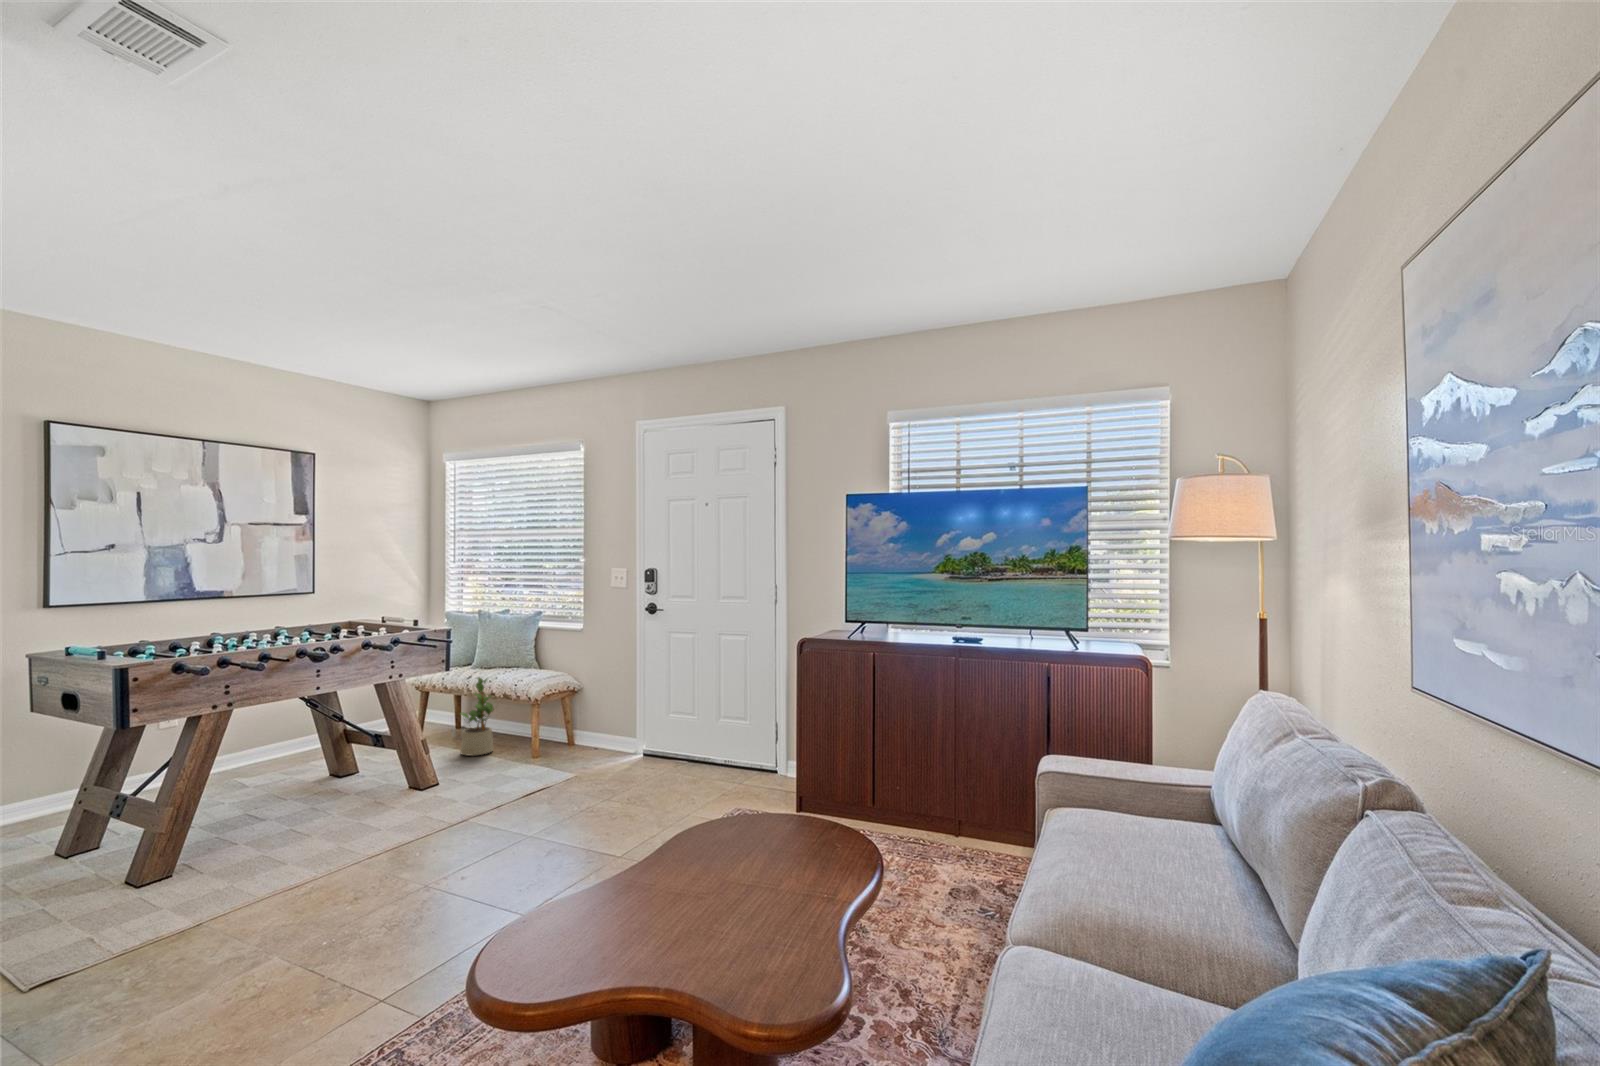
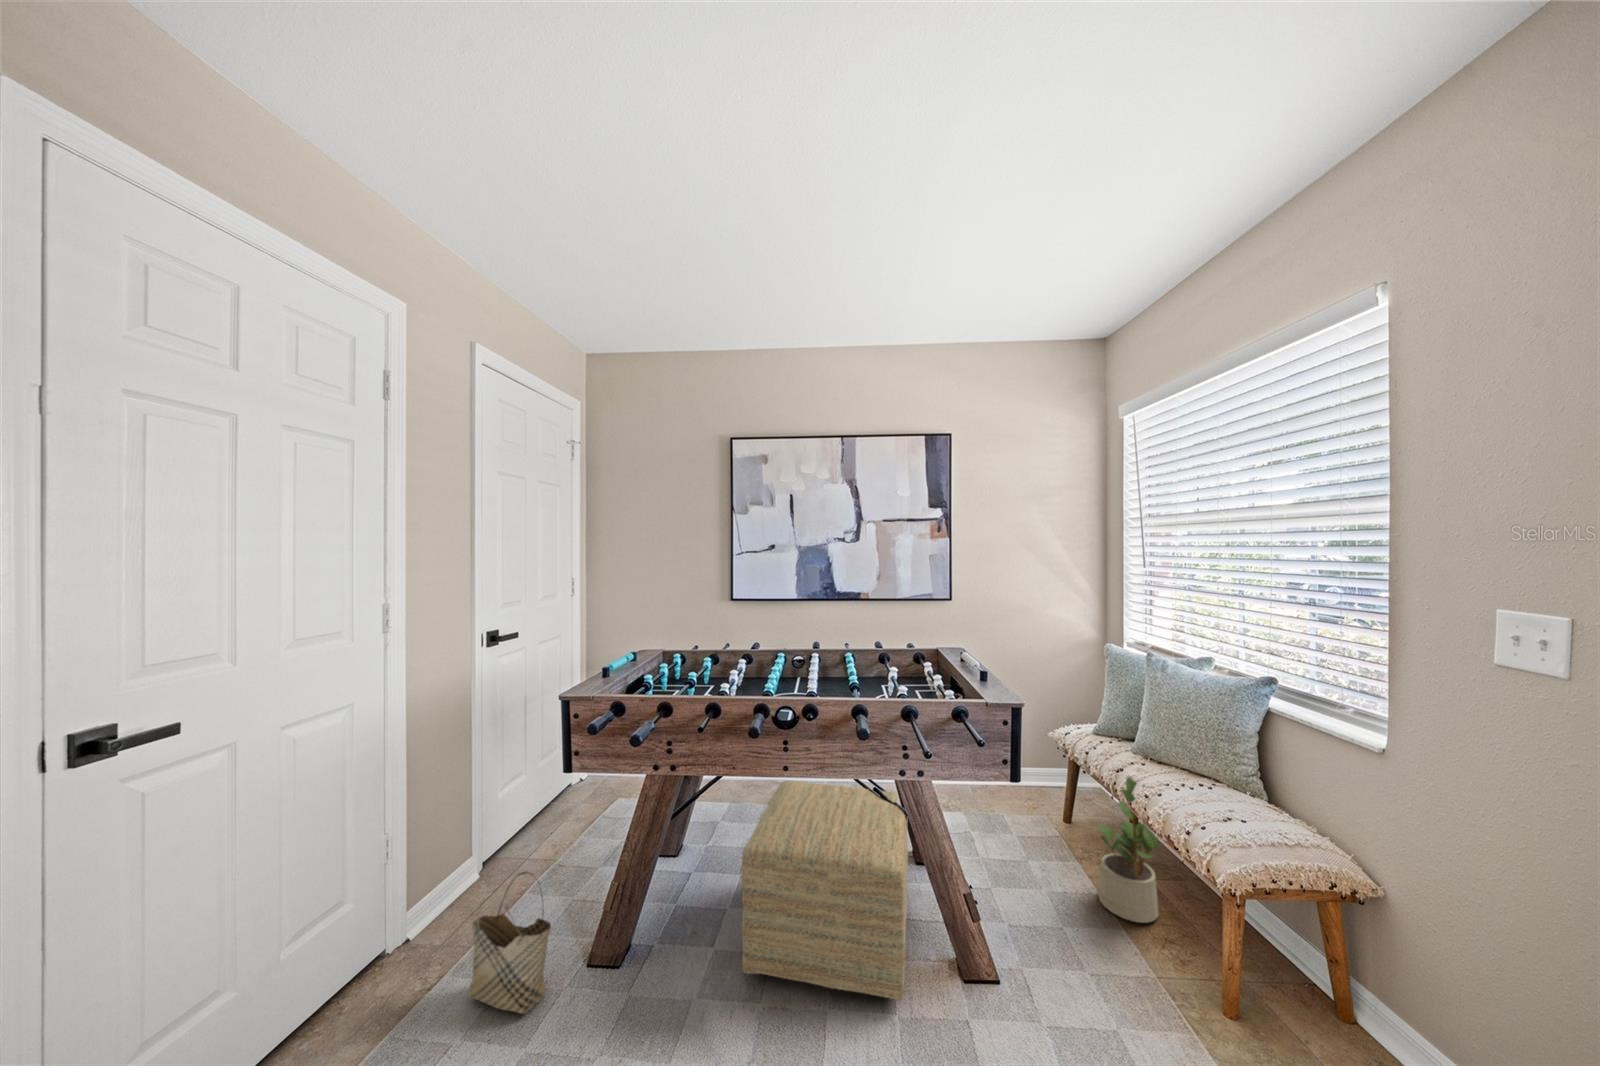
ottoman: none [246,715,401,834] -> present [741,781,908,1001]
woven basket: none [48,816,143,928] -> present [468,872,551,1014]

